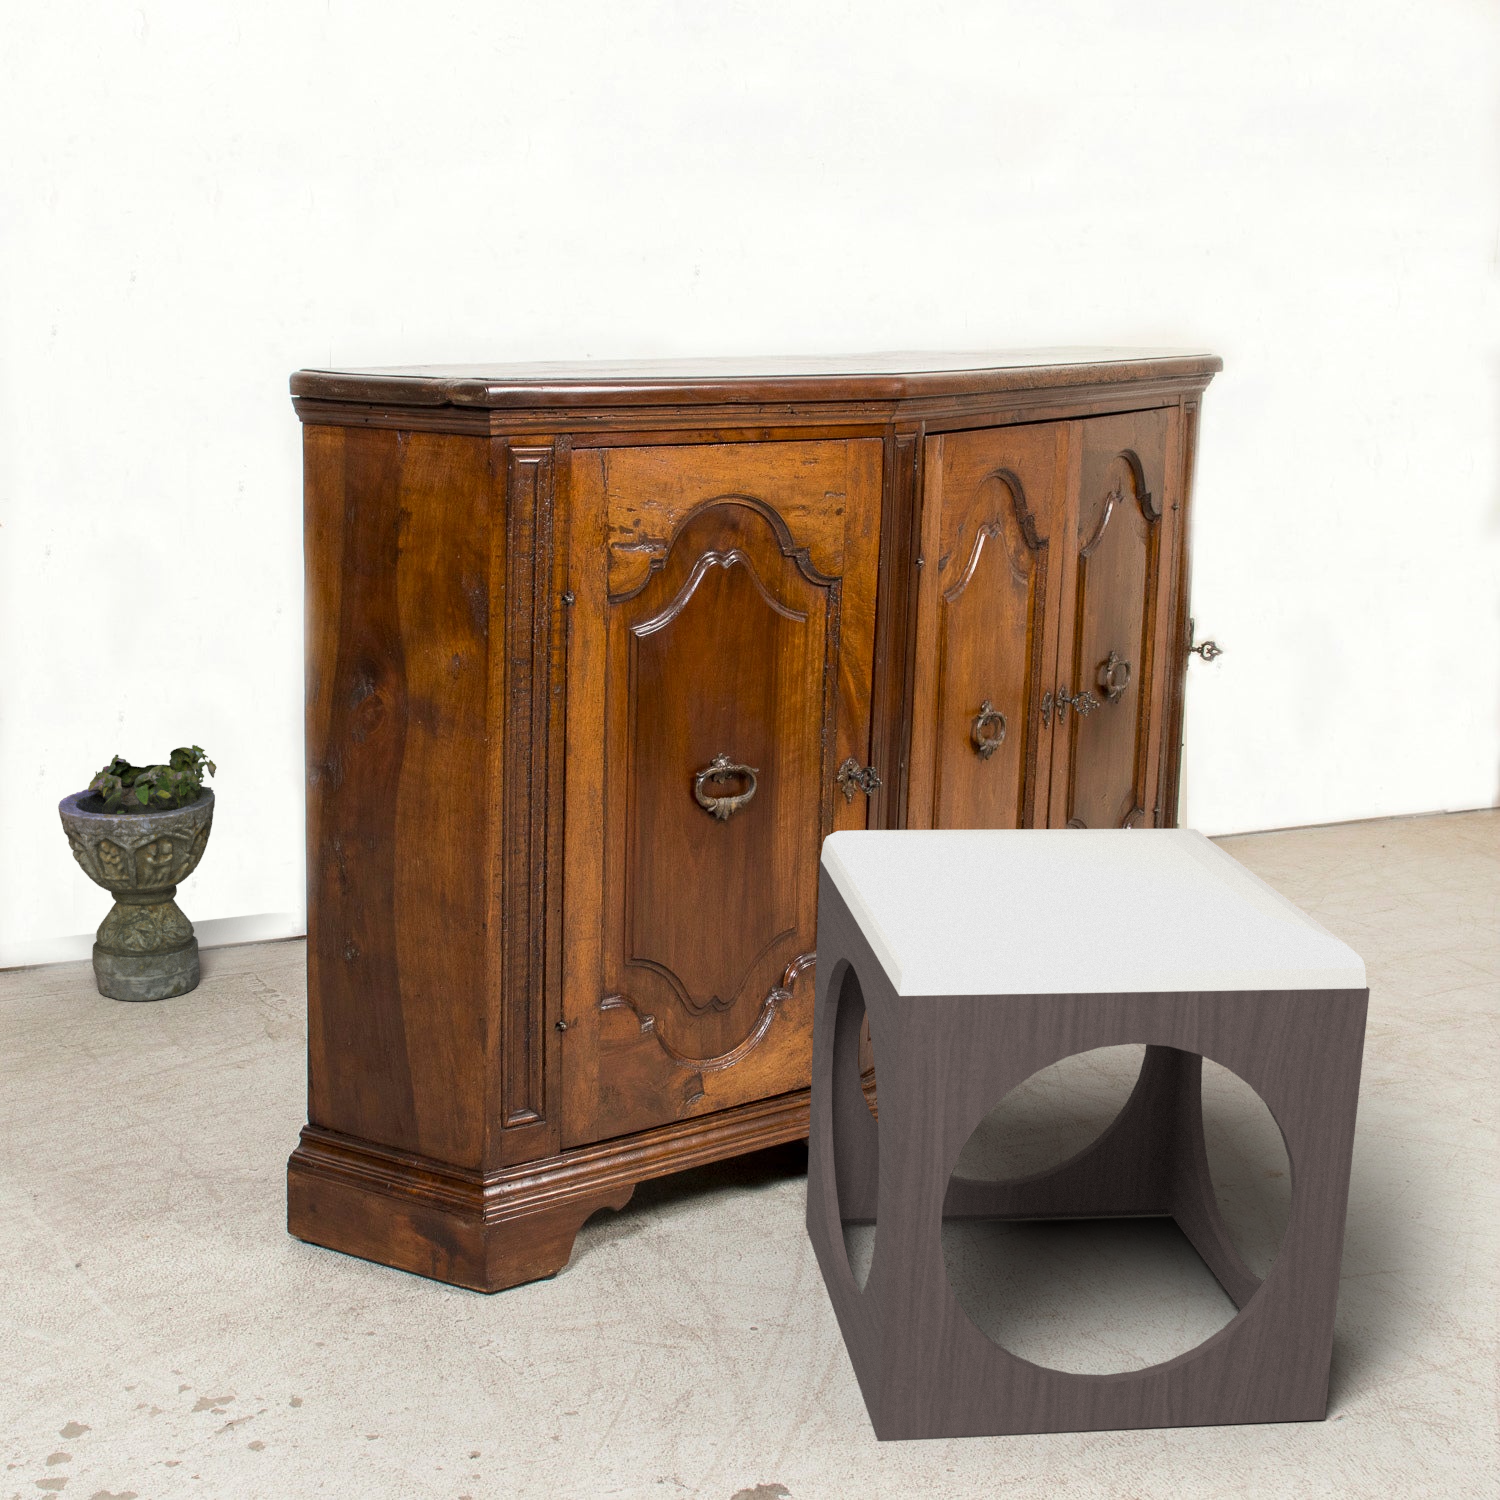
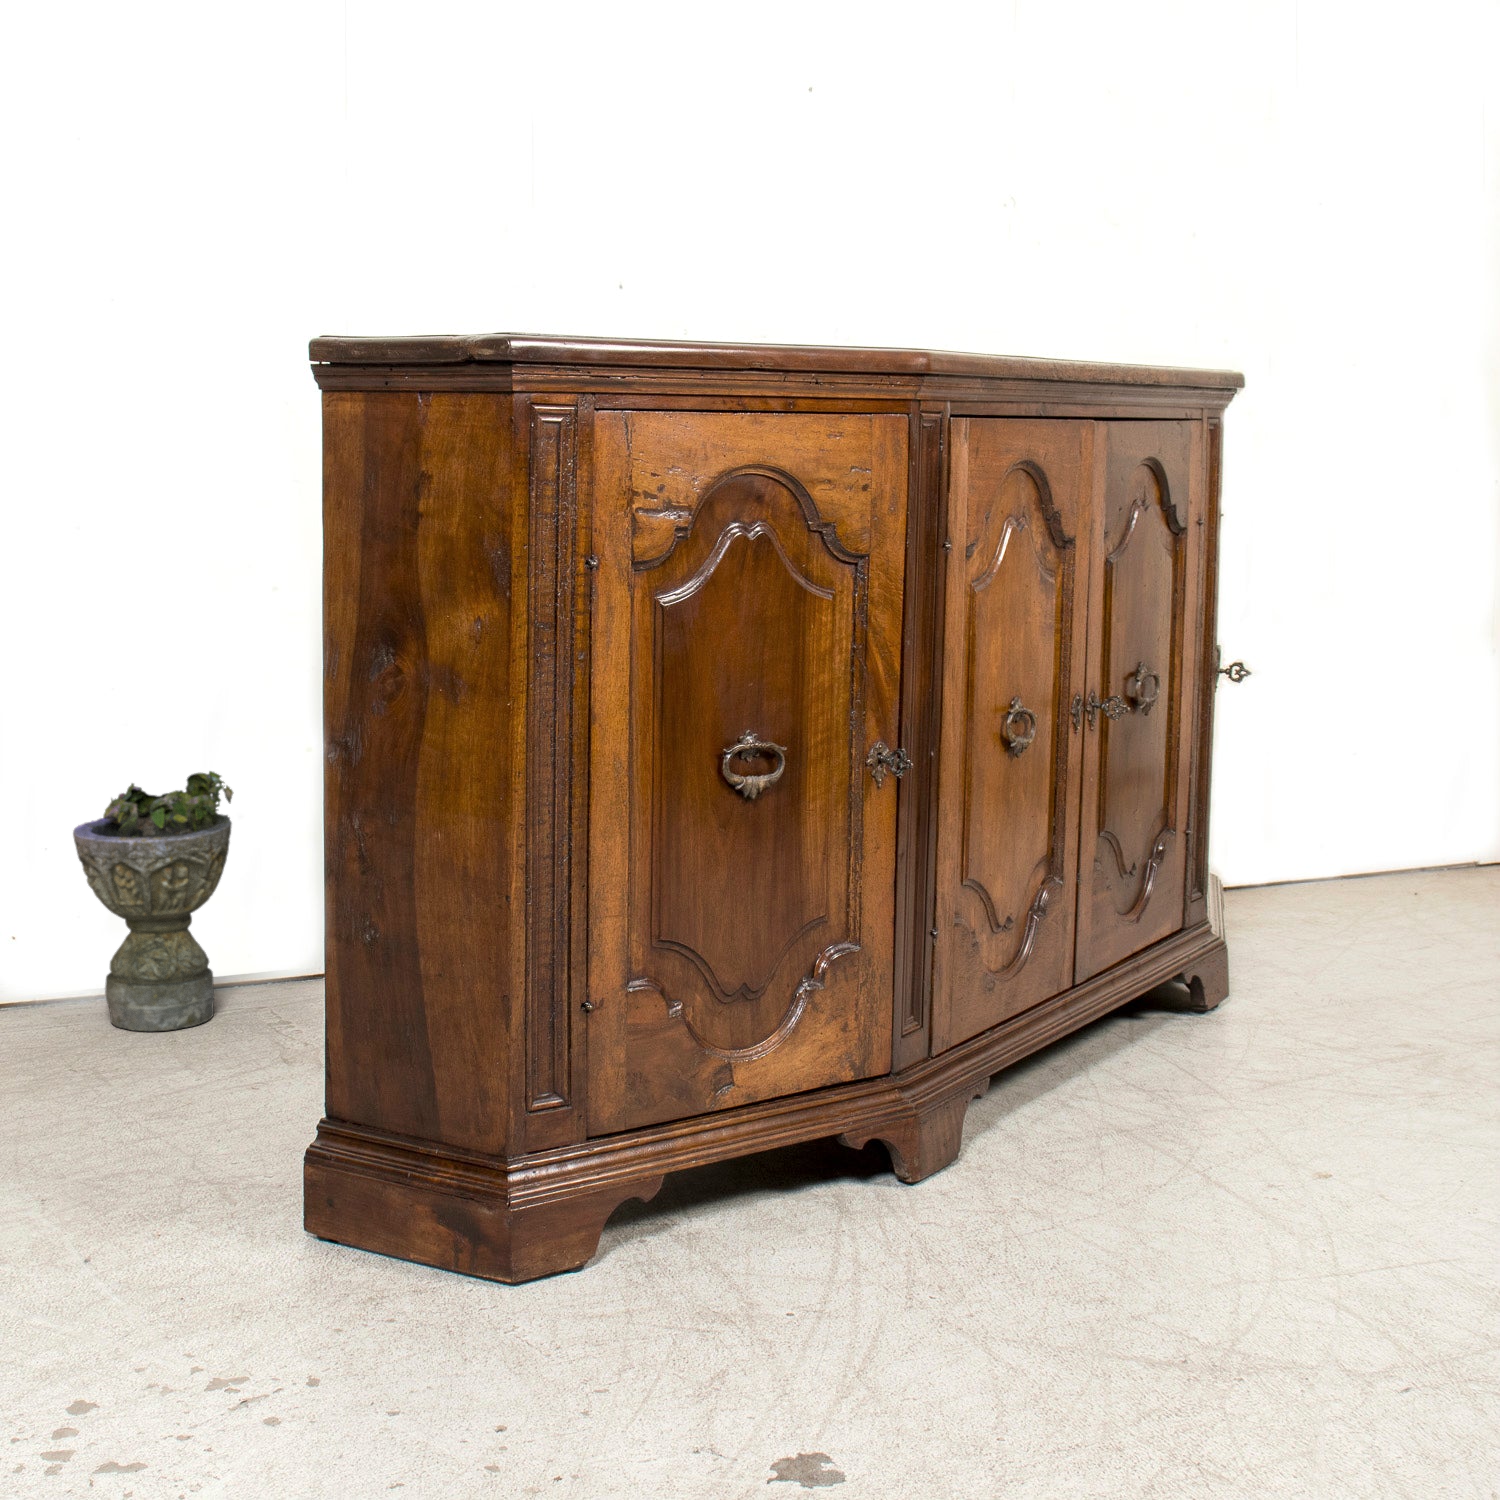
footstool: present [806,829,1370,1440] -> none [840,802,1422,1414]

